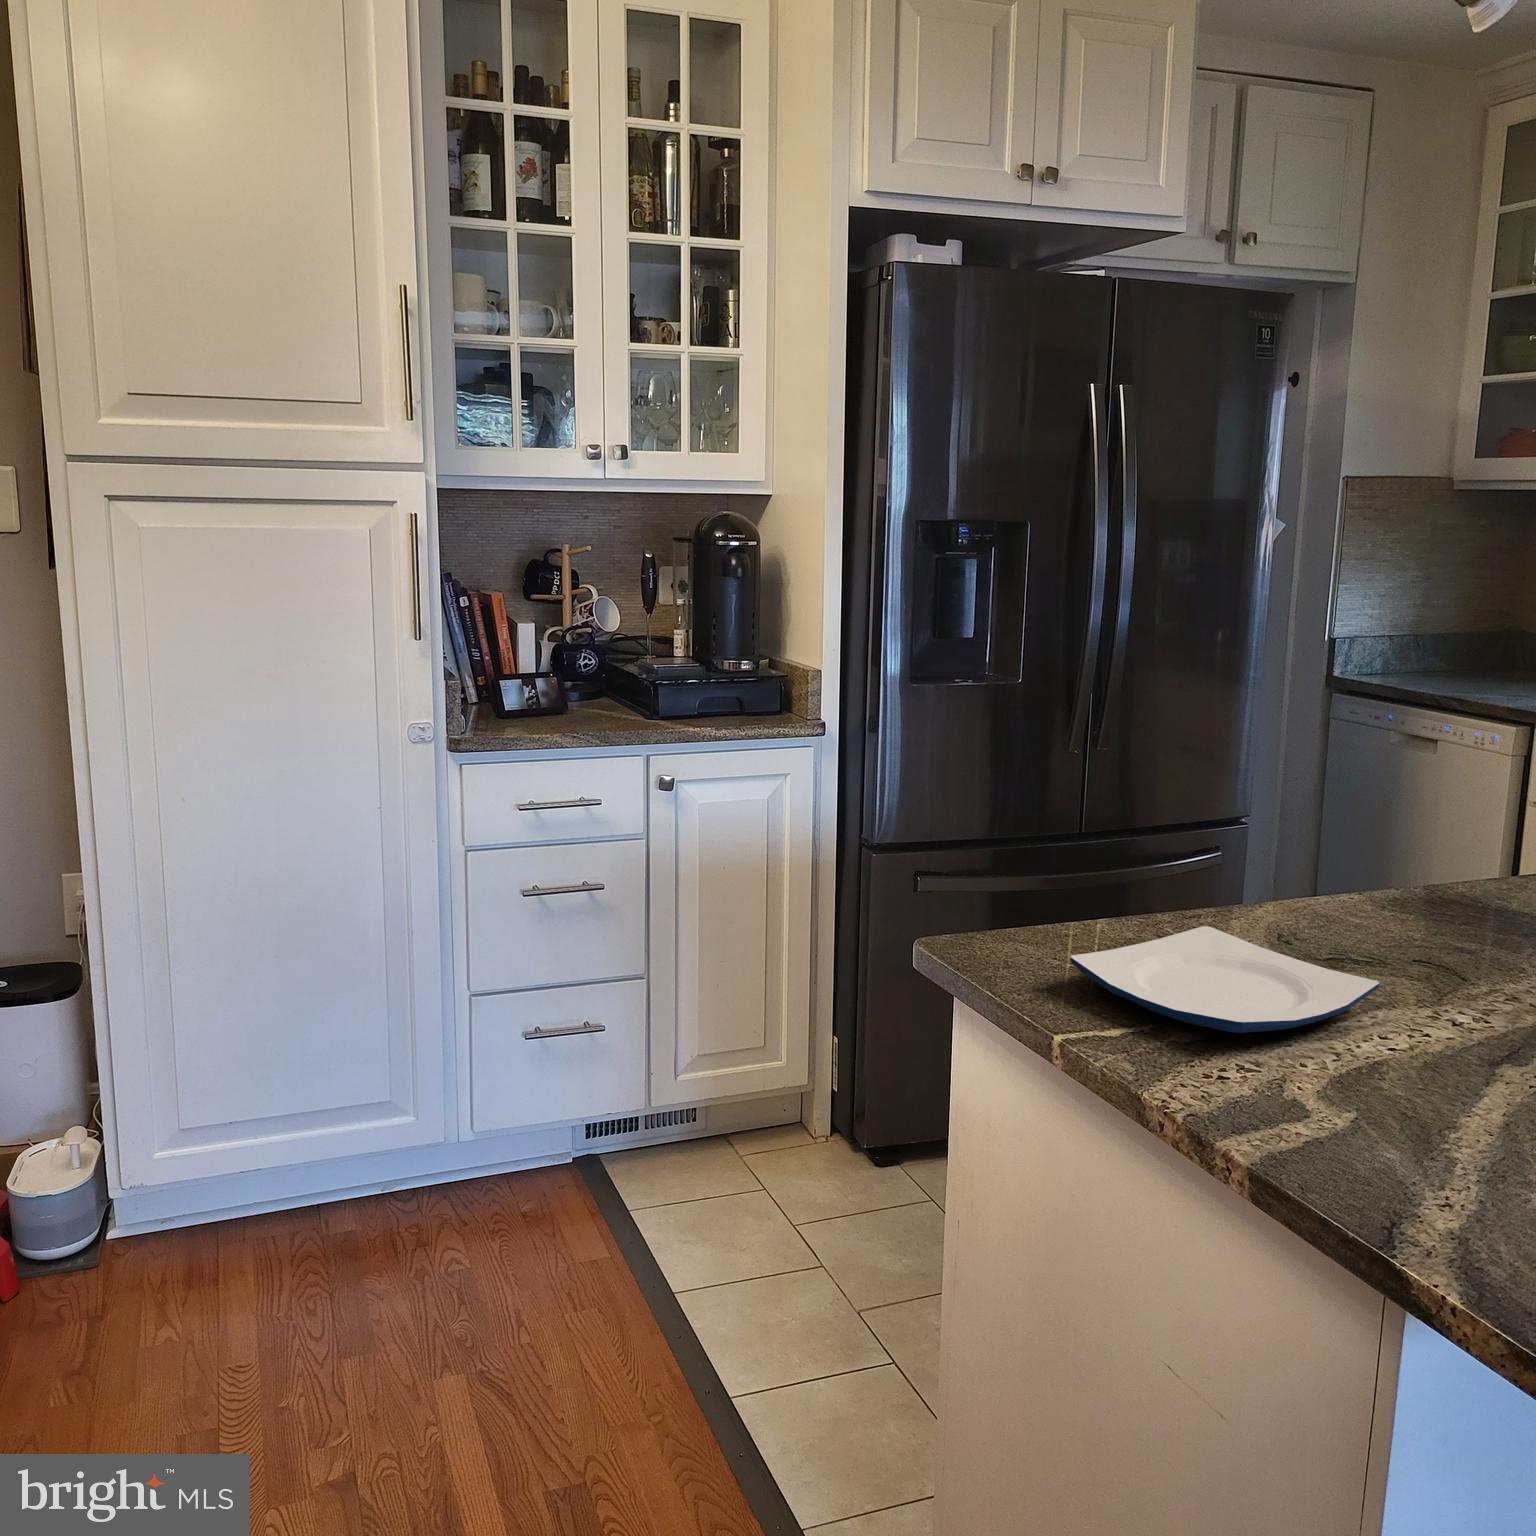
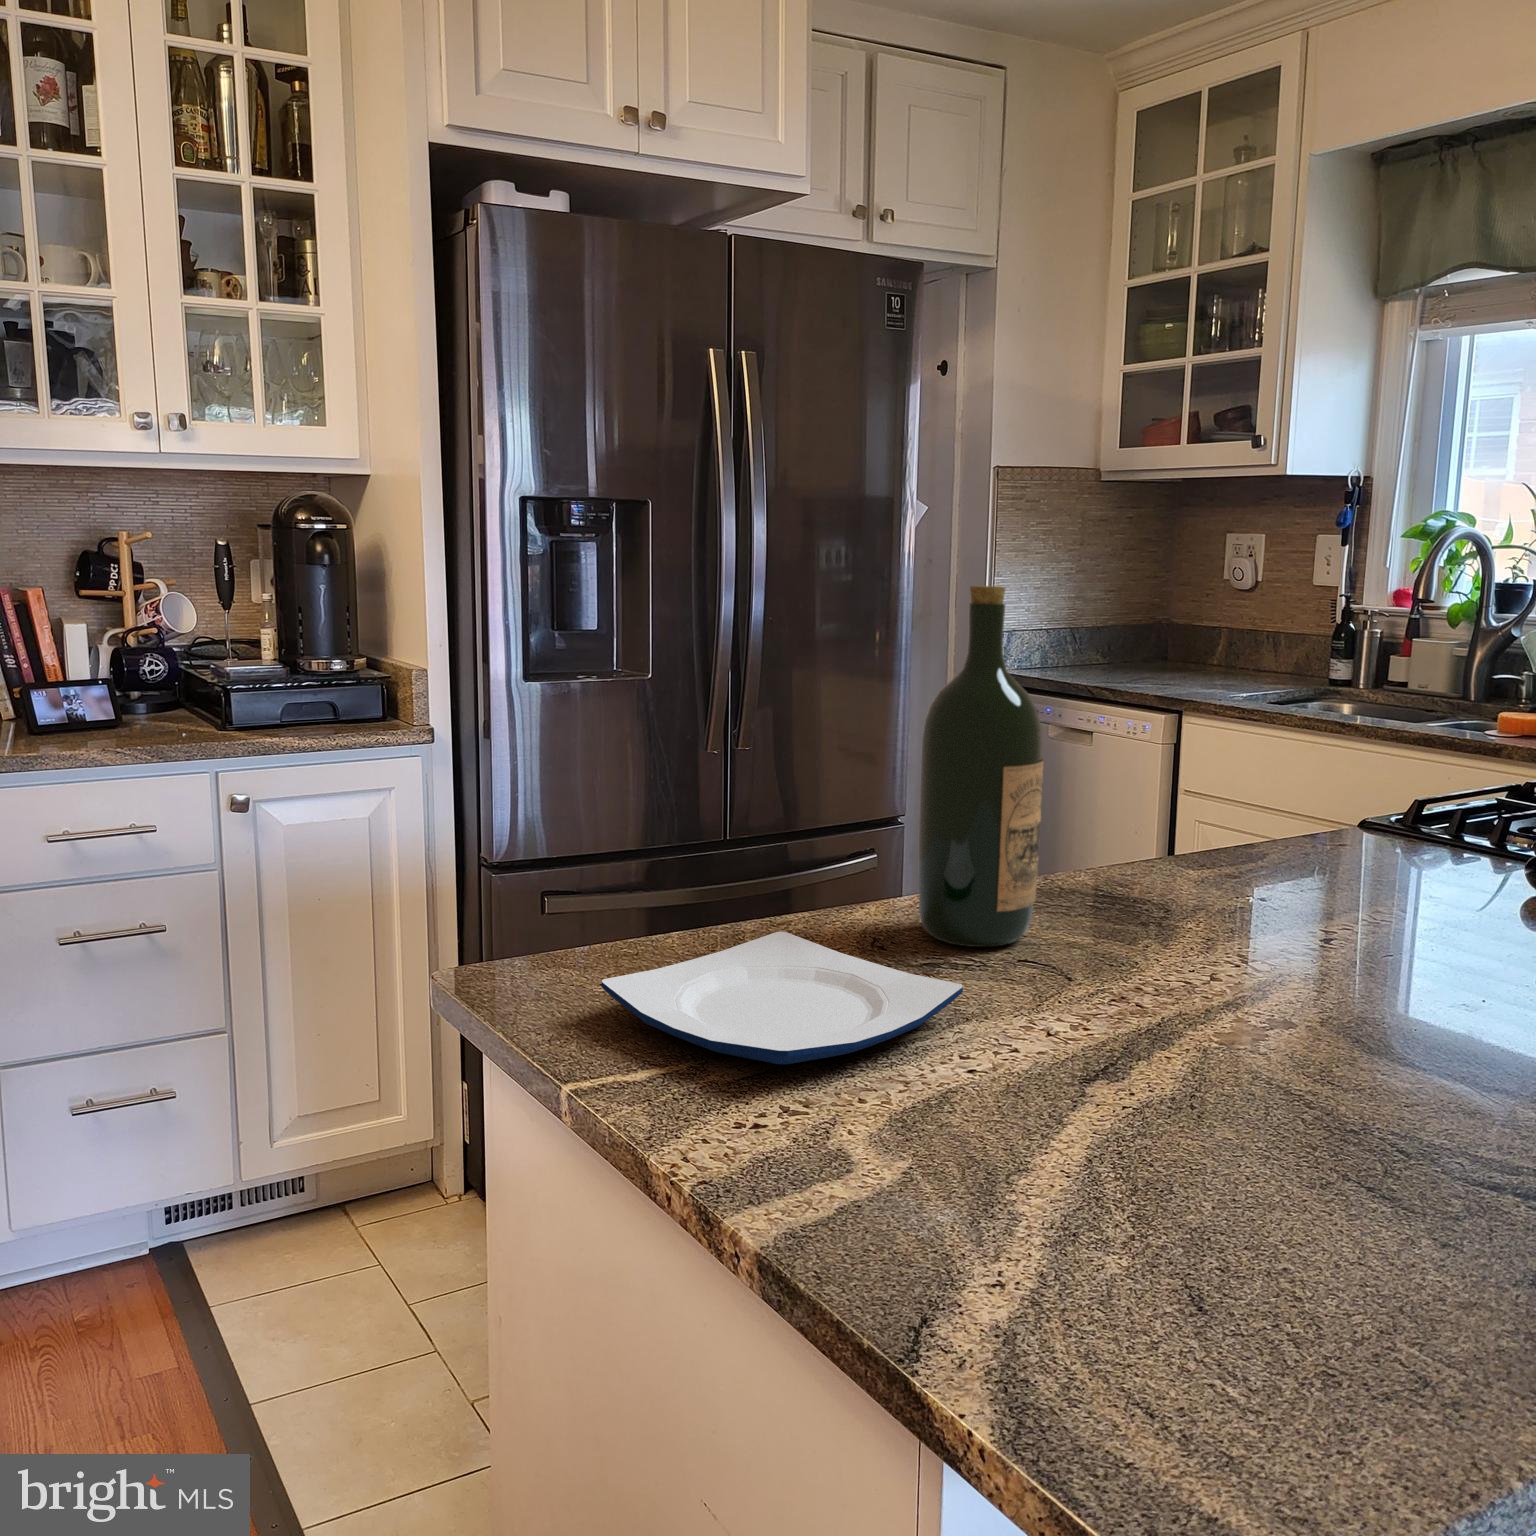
wine bottle: none [1323,639,1448,951] -> present [918,586,1044,947]

